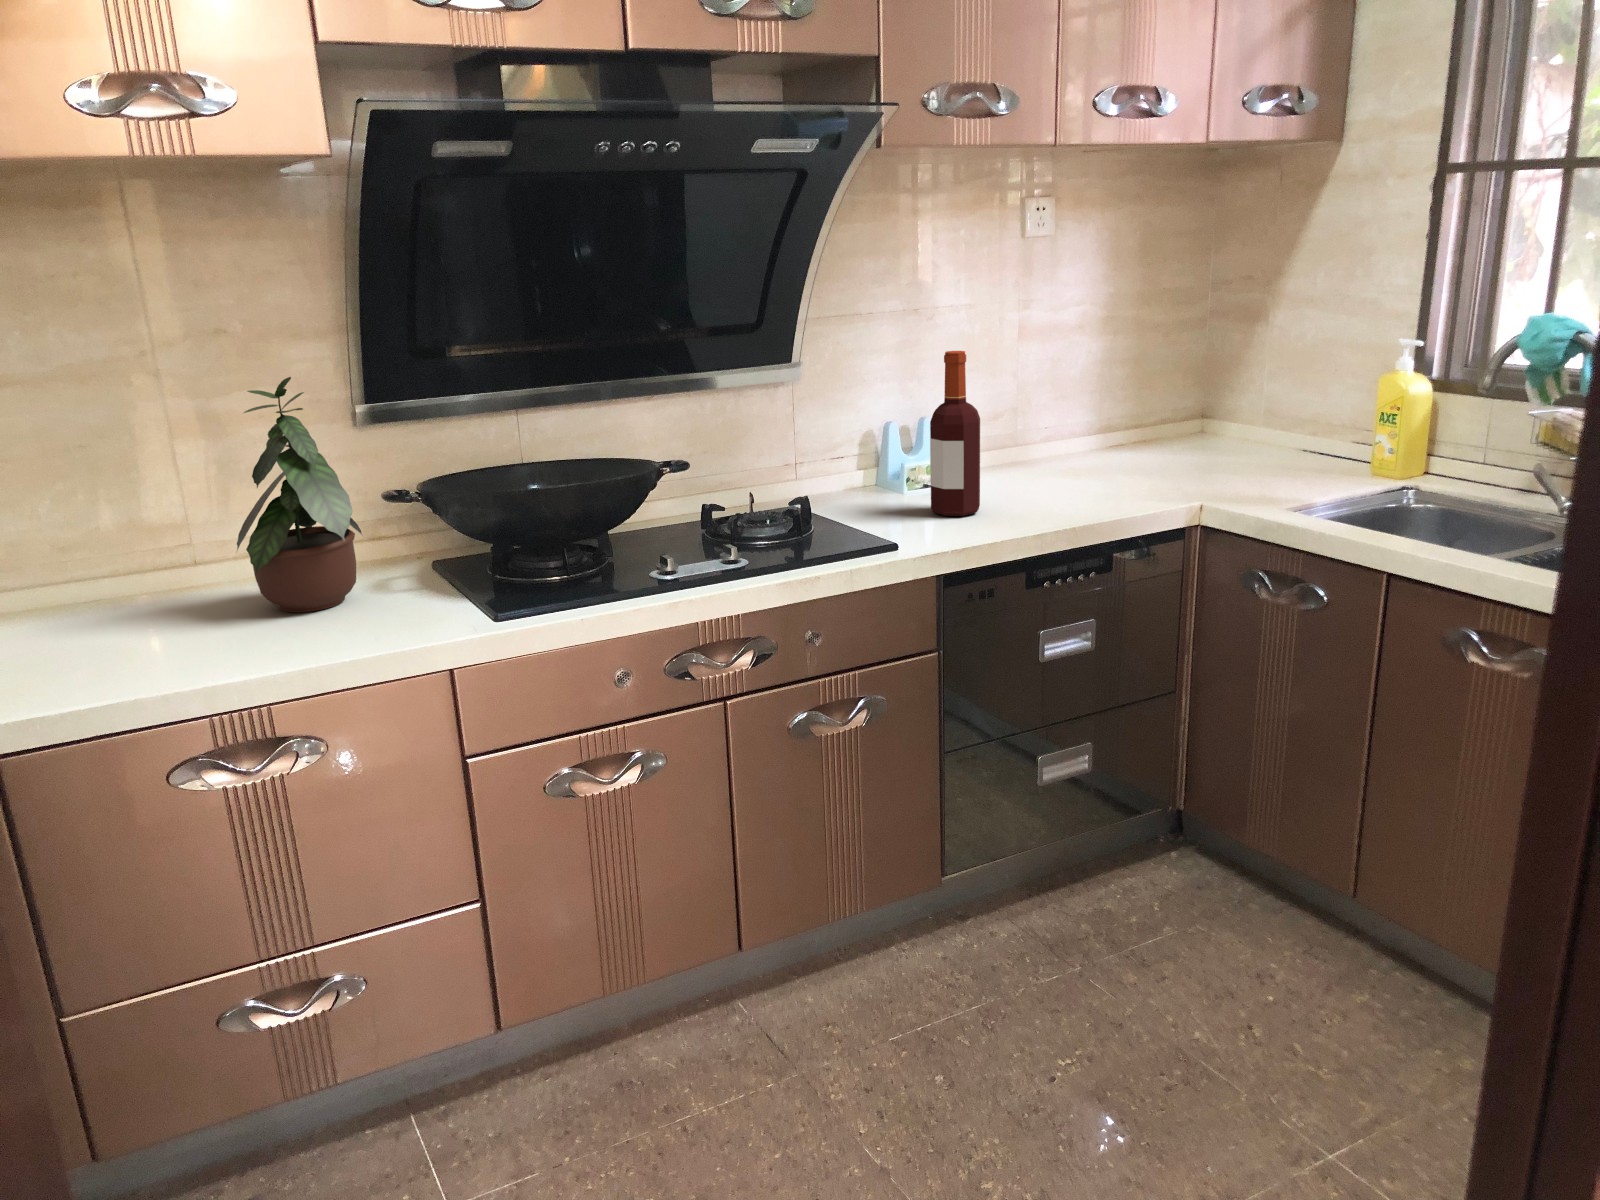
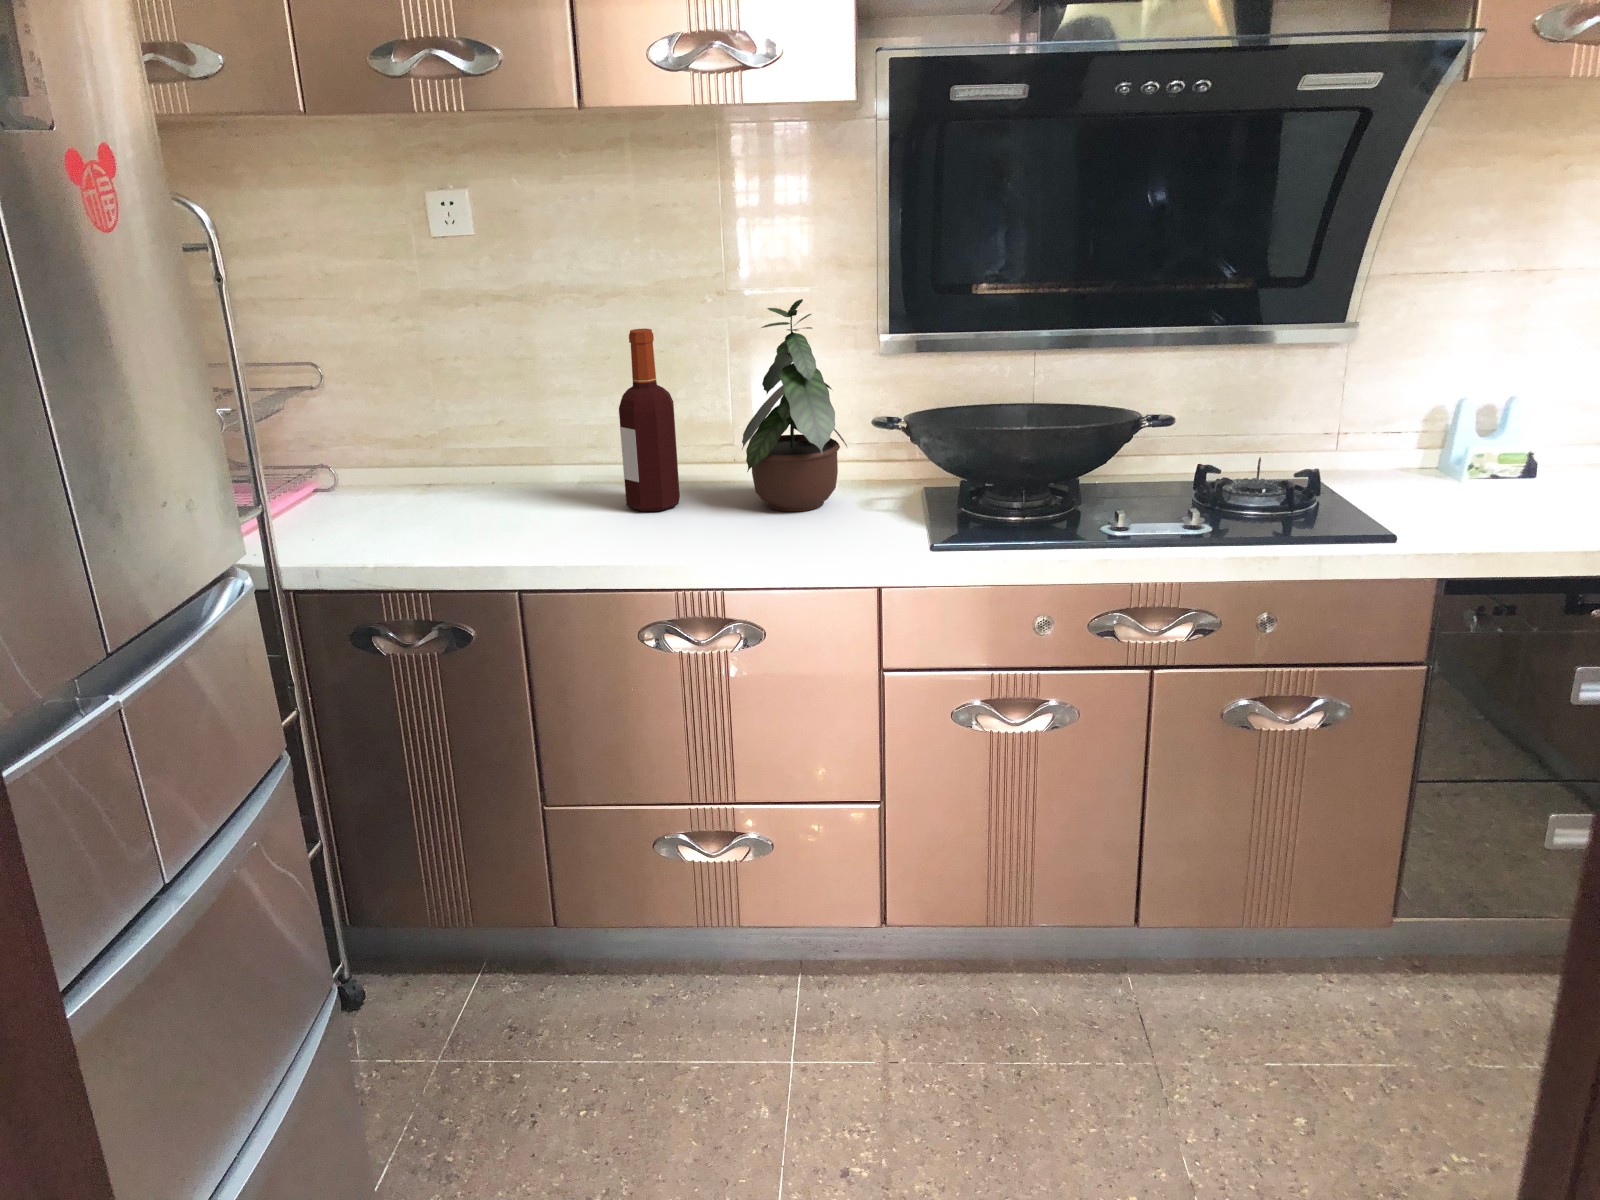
bottle: present [930,351,980,516] -> present [619,328,680,511]

